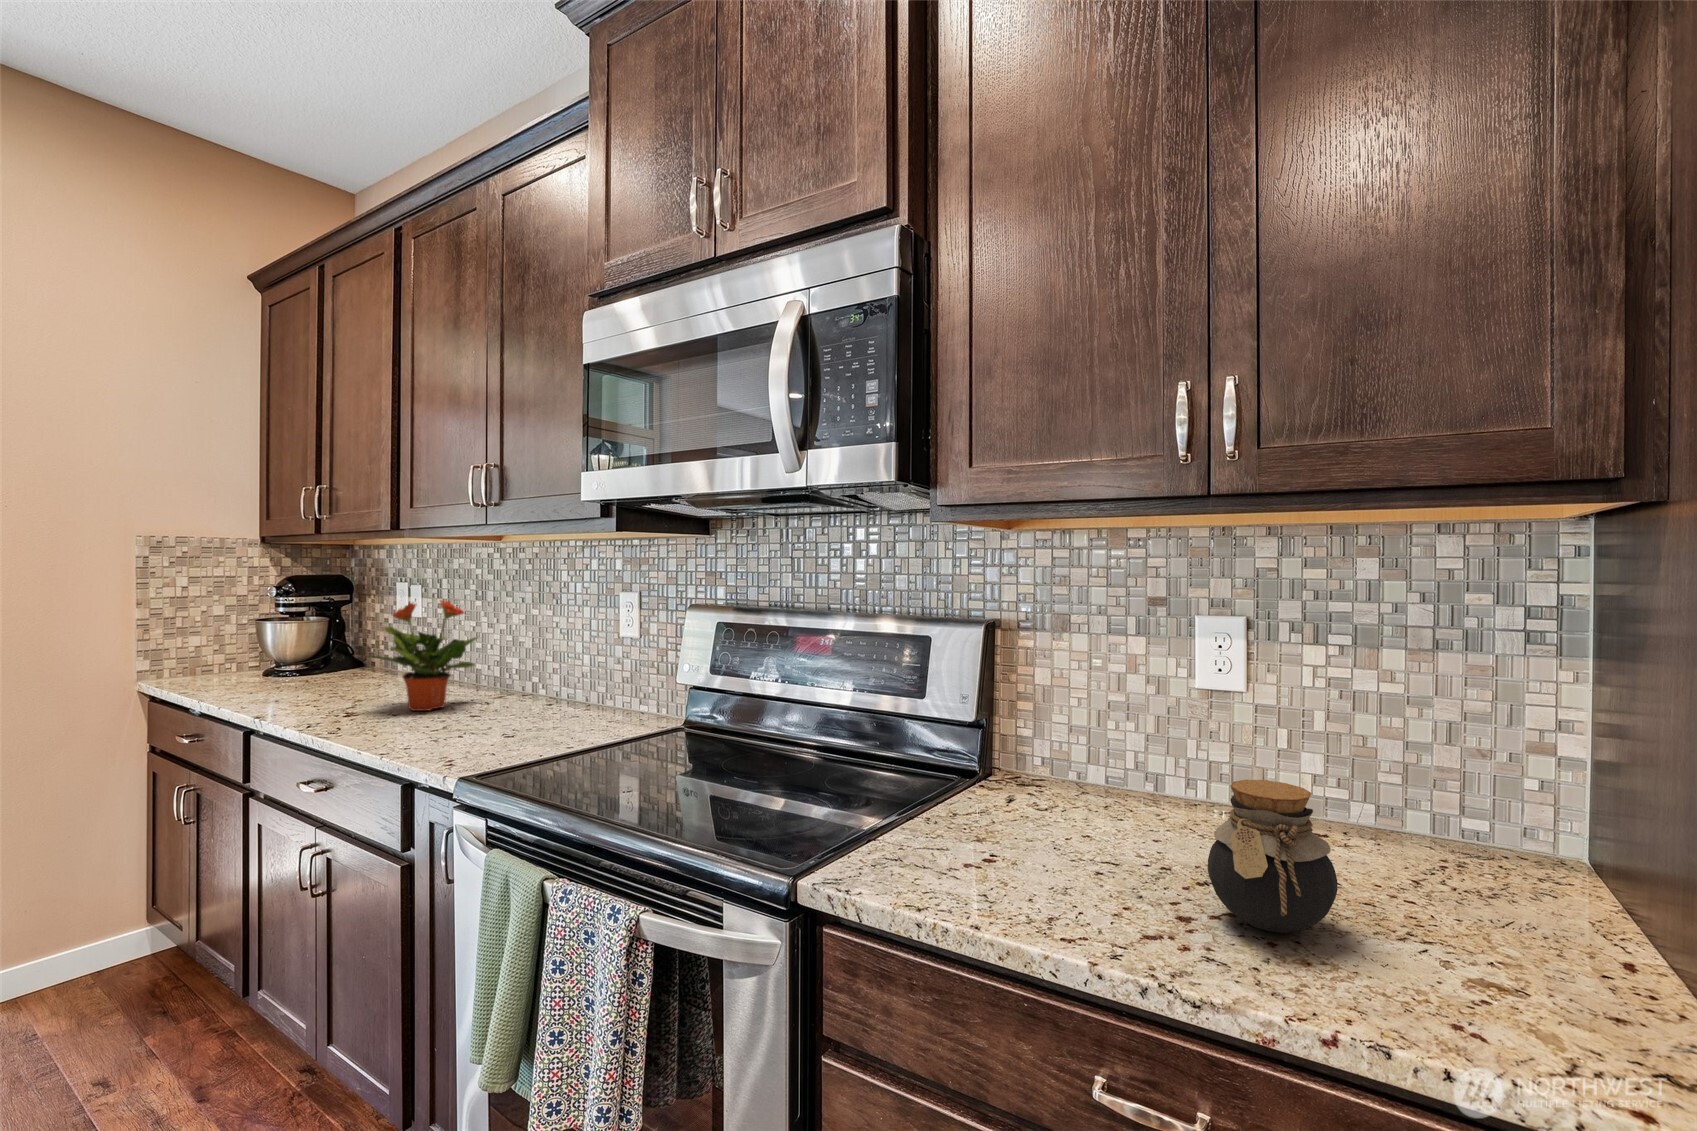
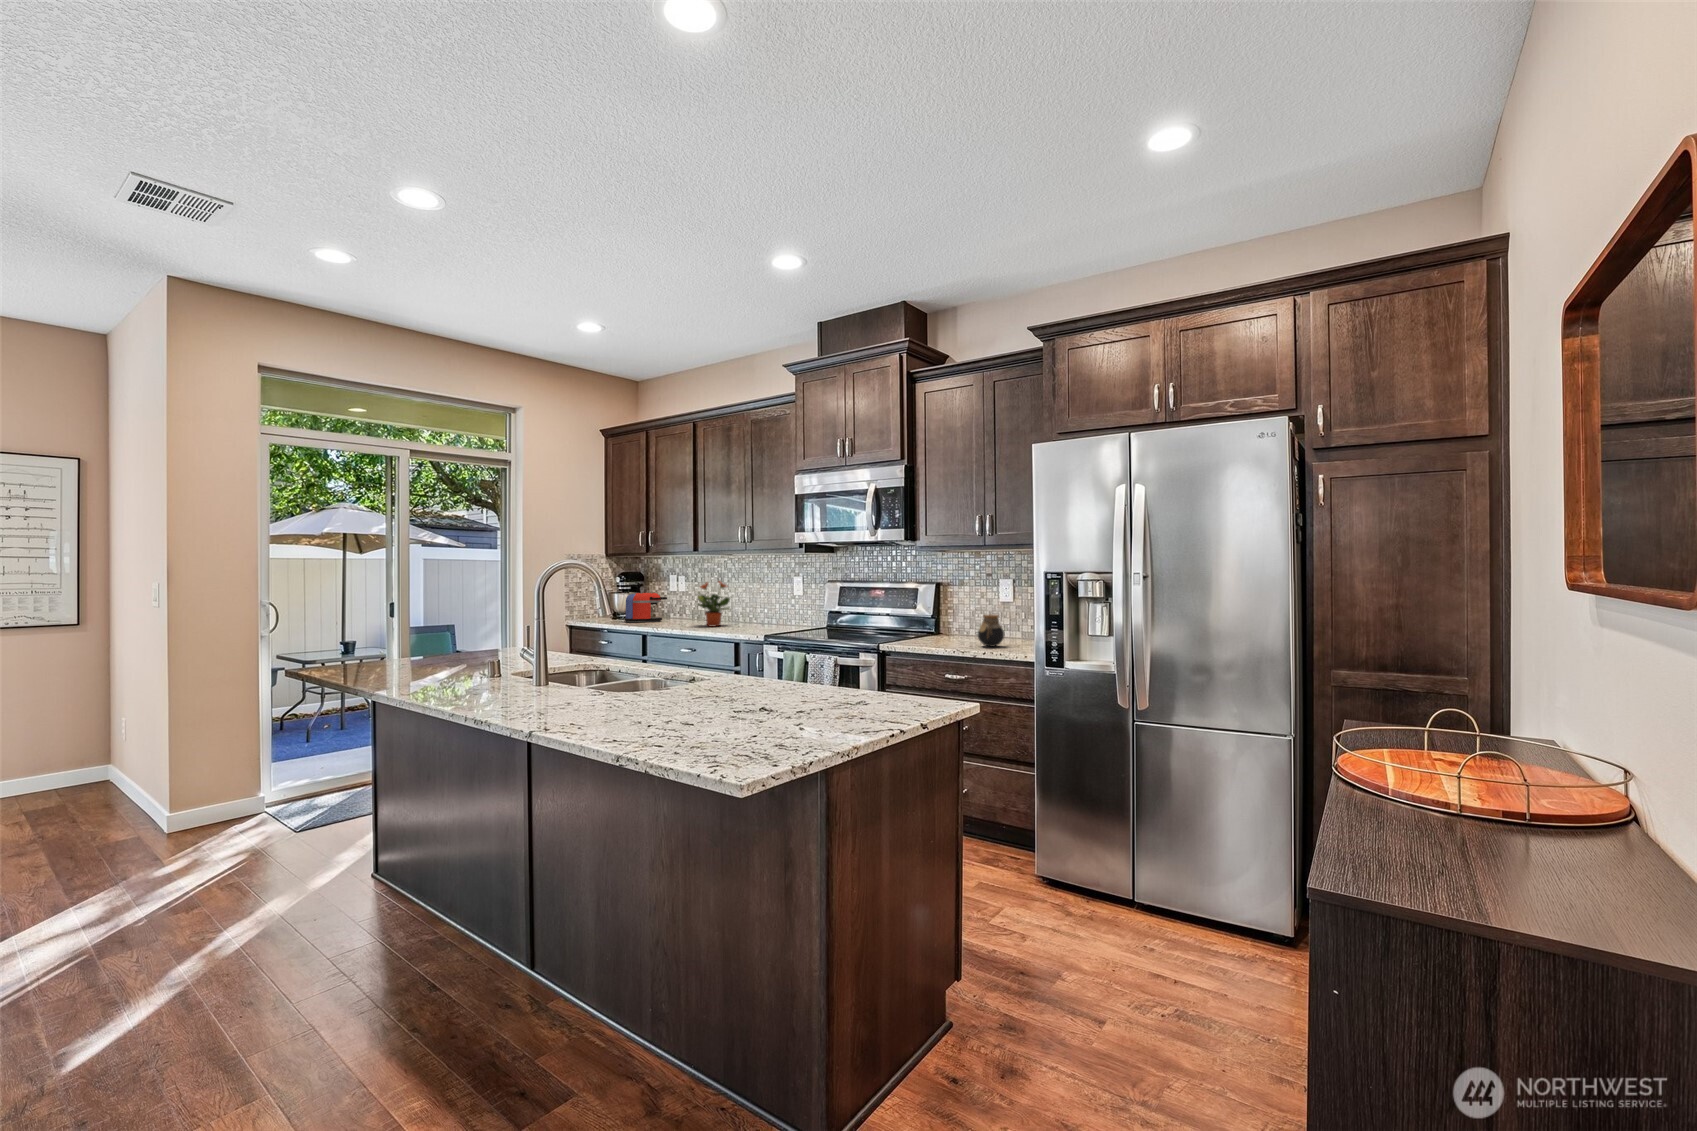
coffee maker: none [266,621,373,688] -> present [625,593,667,622]

